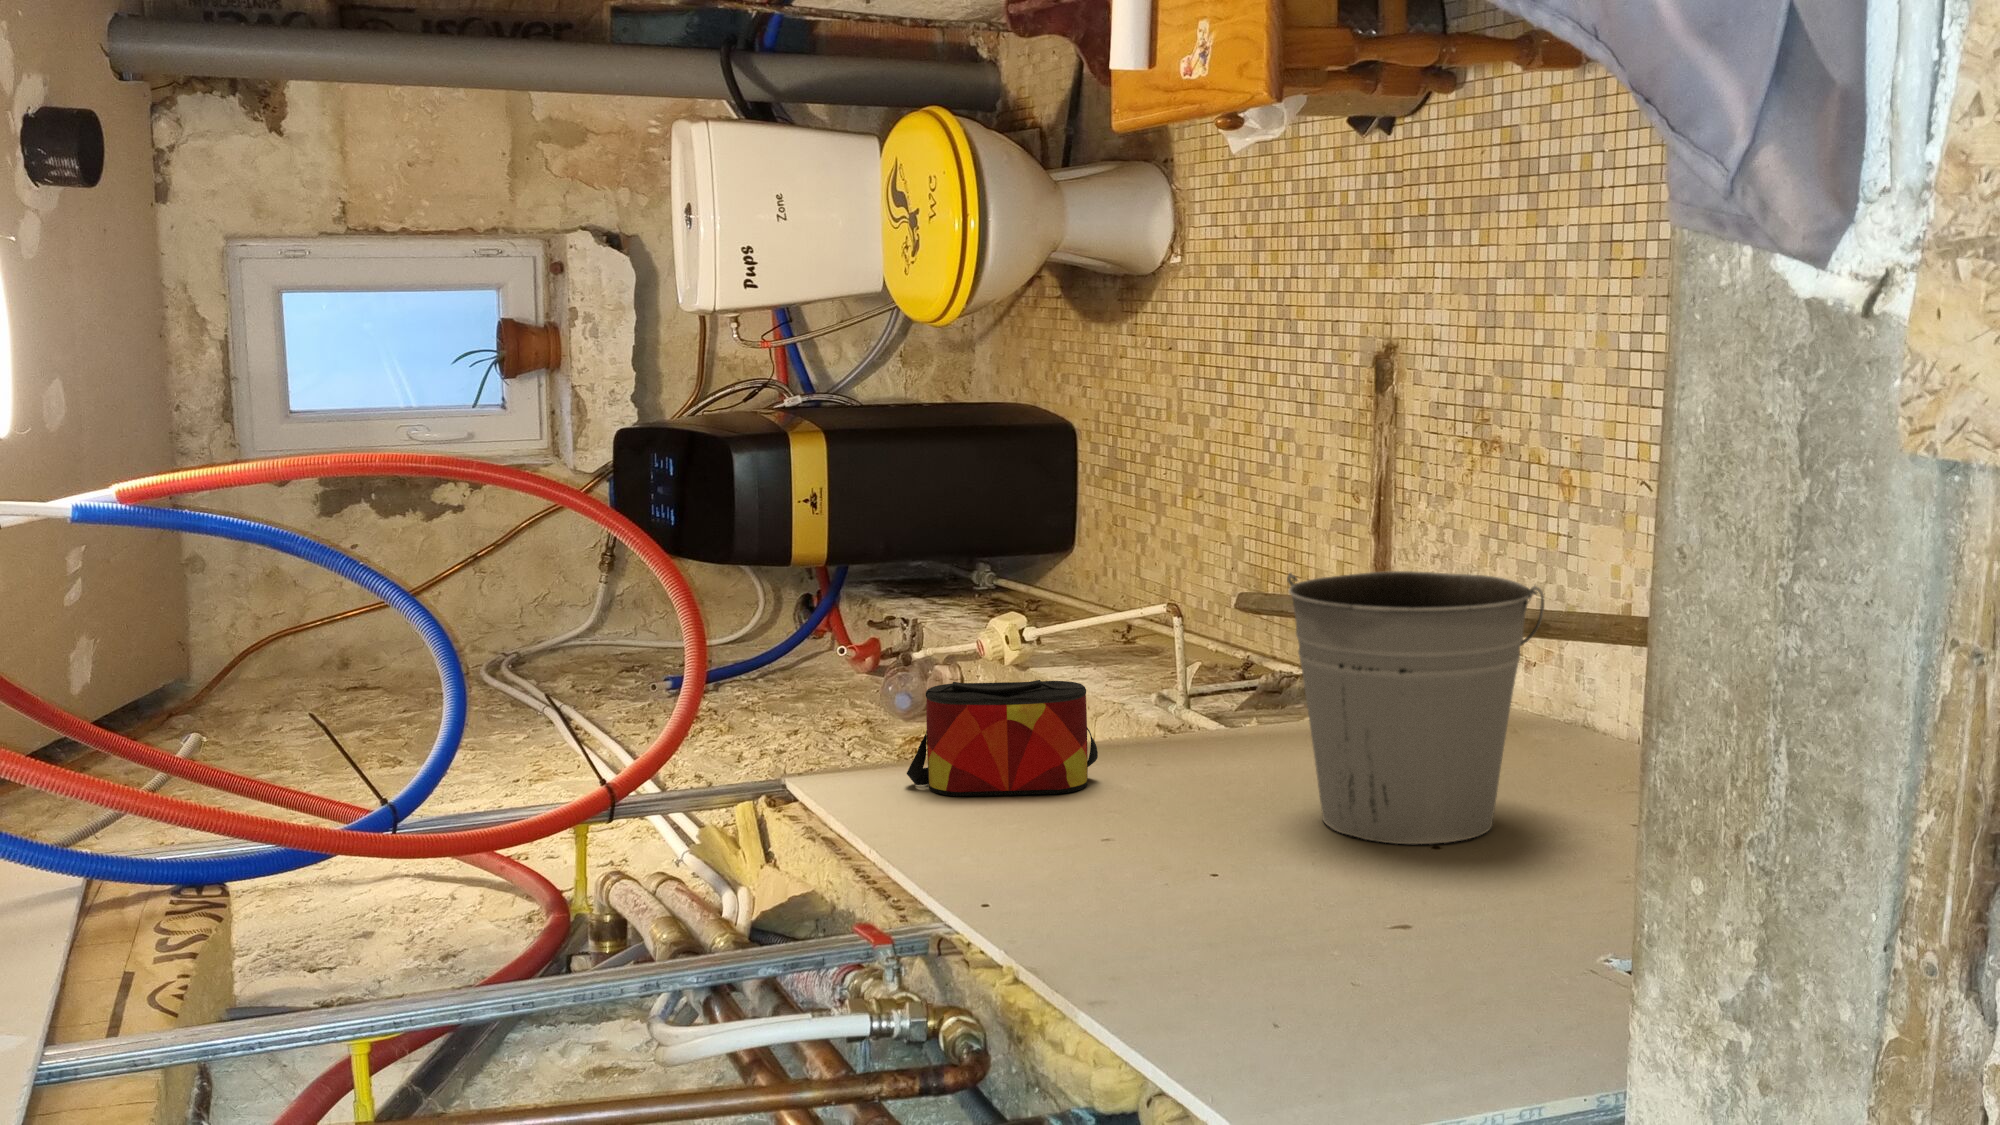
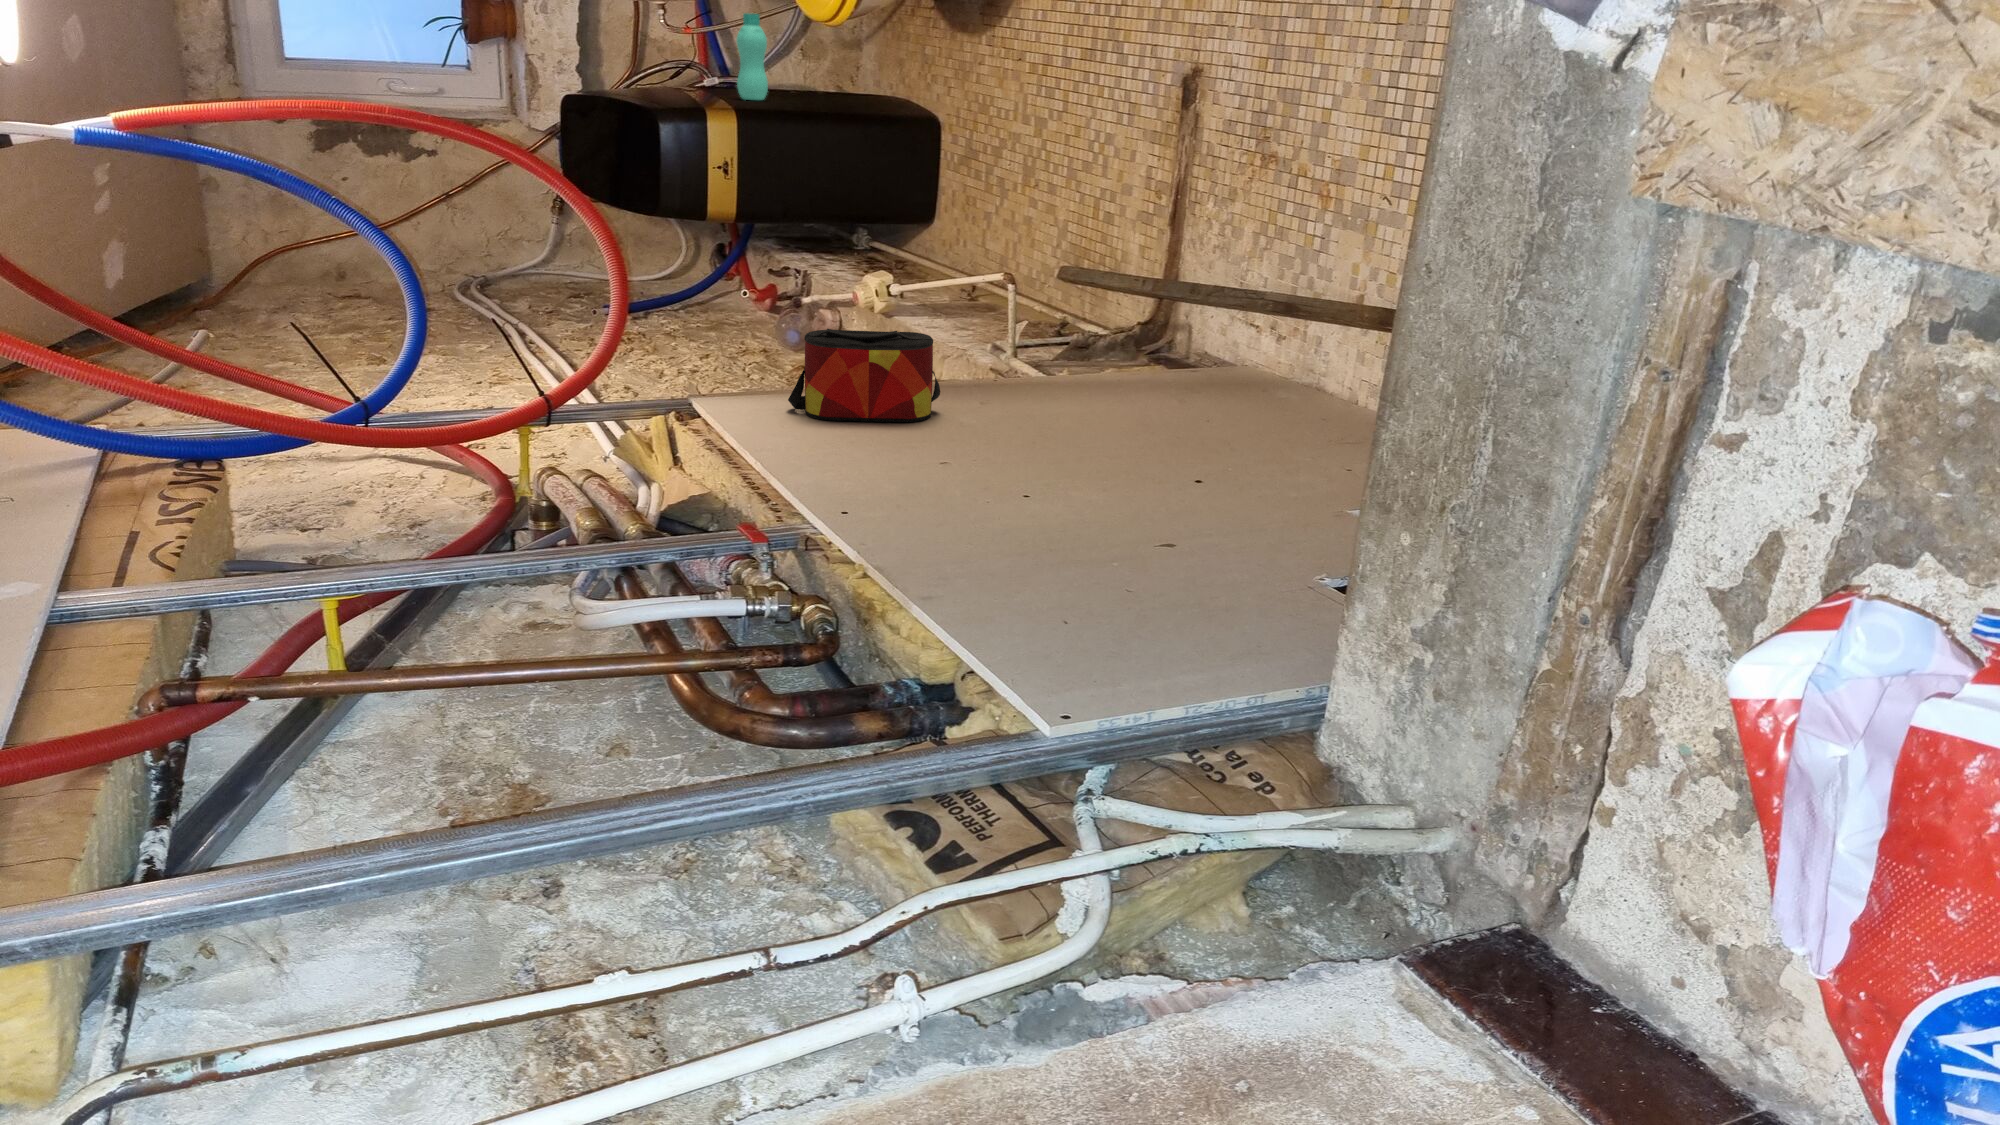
bottle: none [825,317,864,417] -> present [736,13,768,100]
bucket: present [1287,571,1544,844] -> none [1098,256,1298,477]

